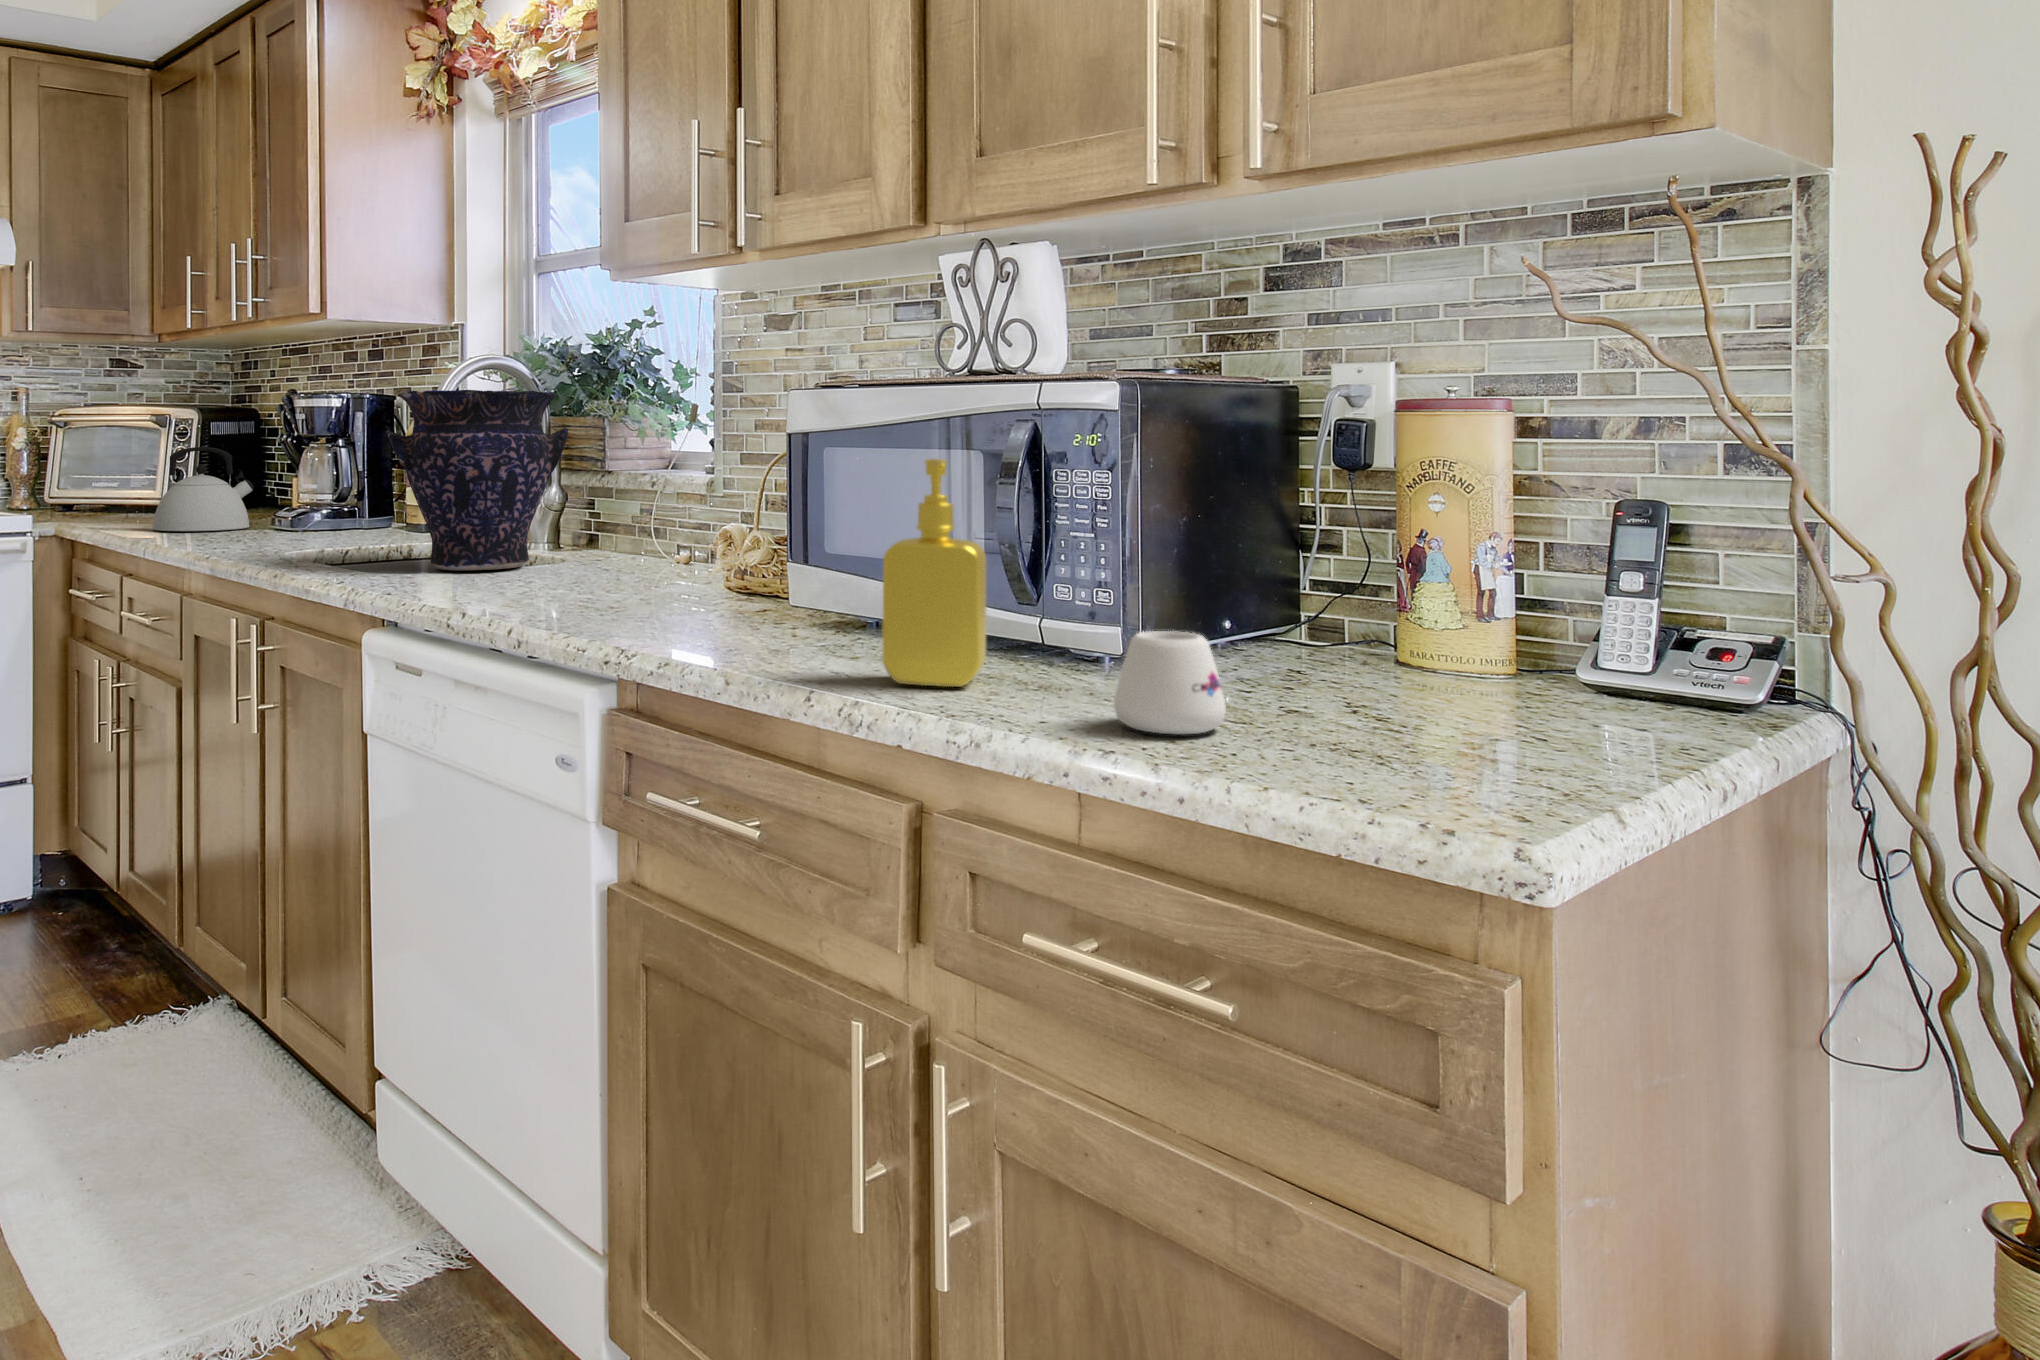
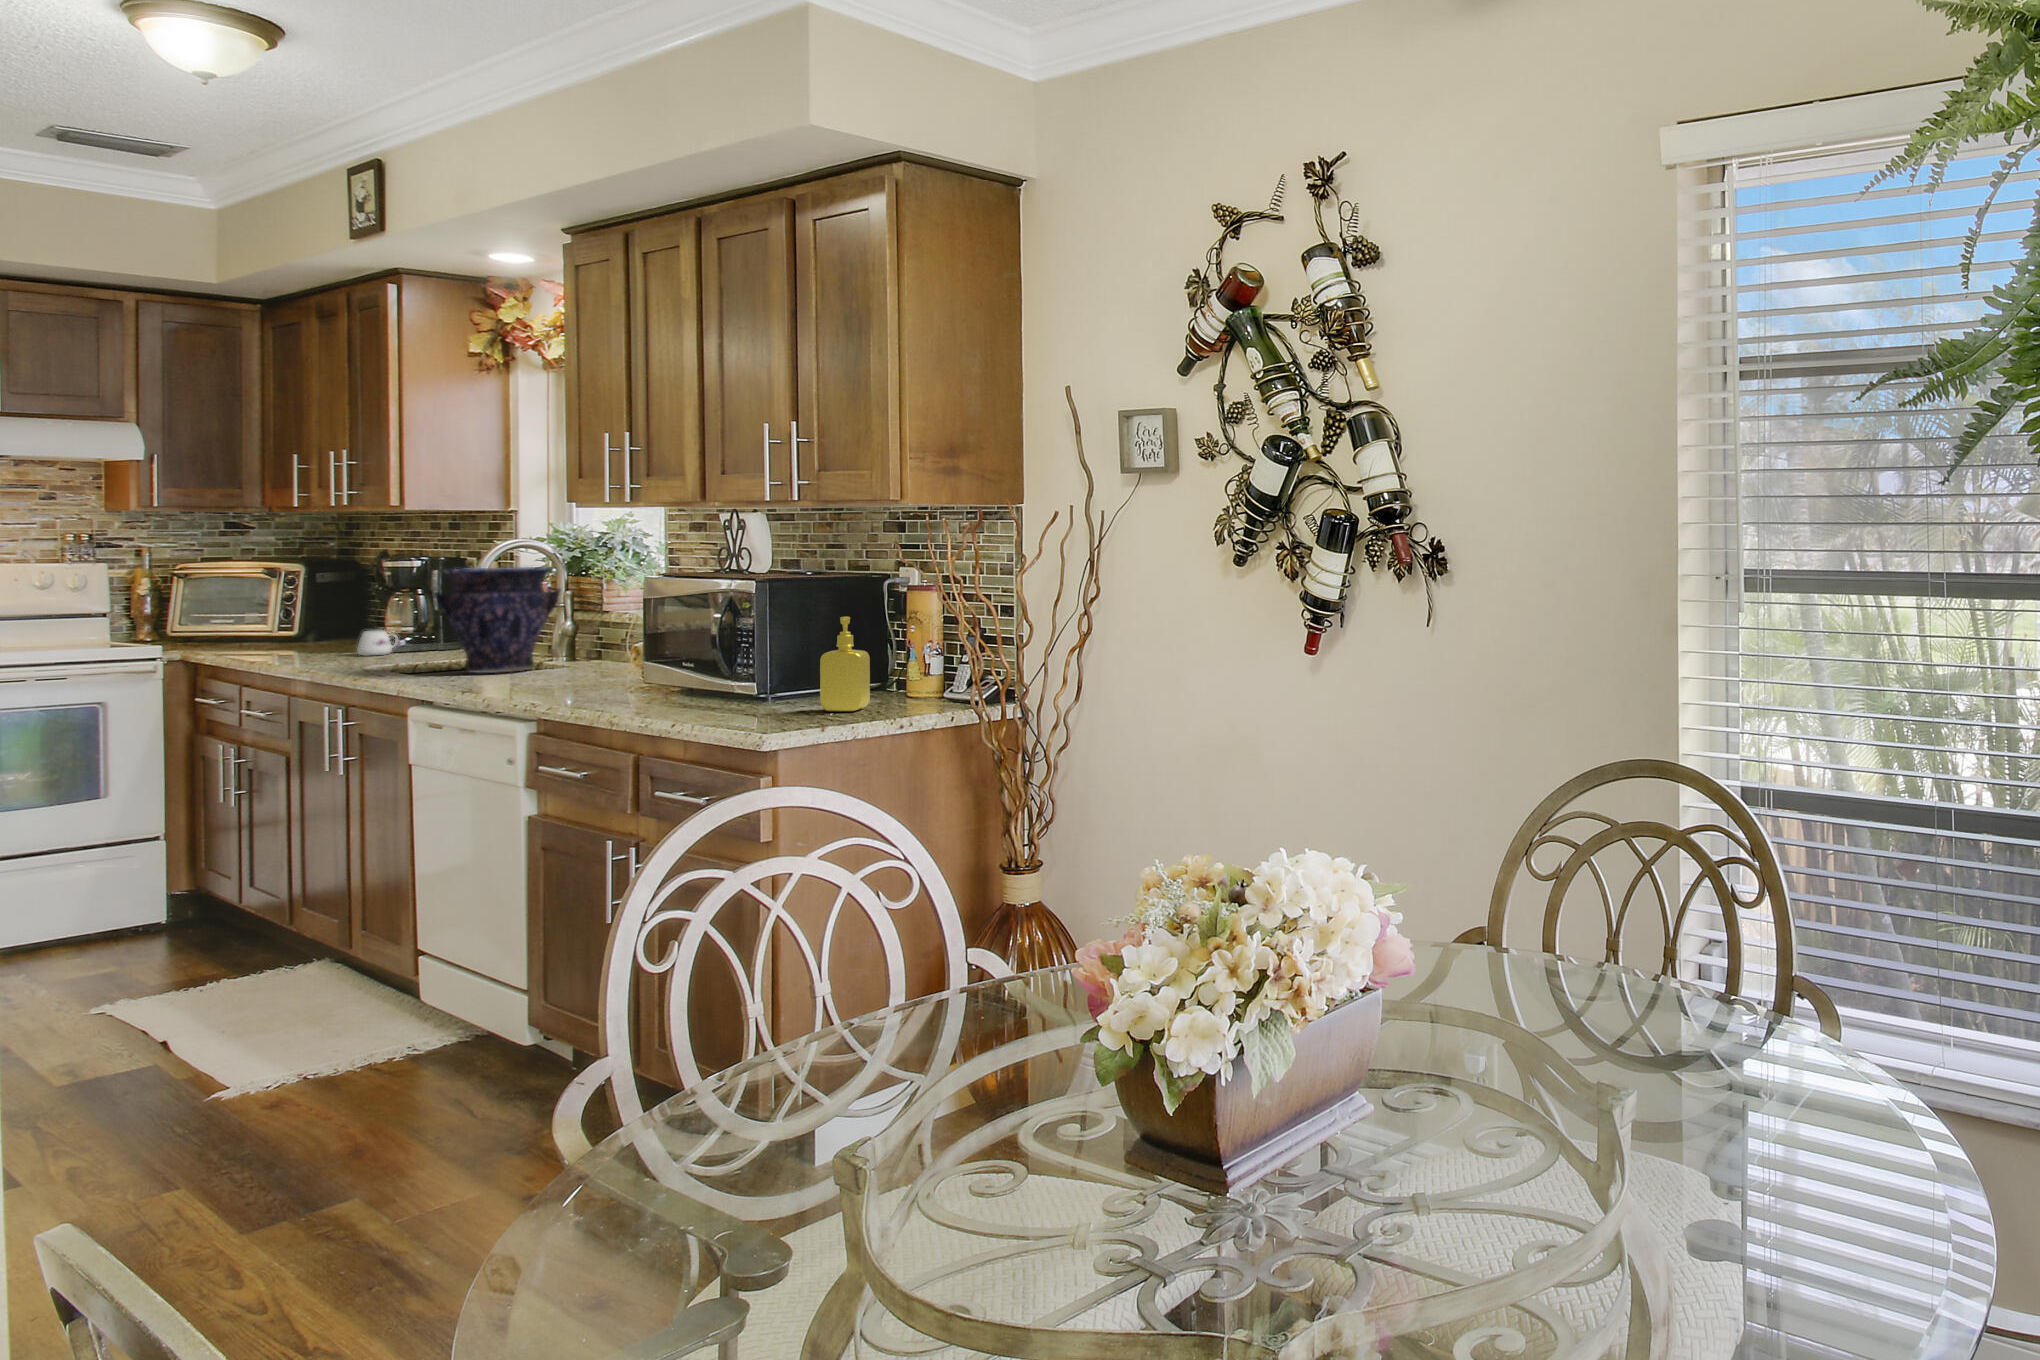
kettle: present [152,447,254,531] -> none [265,595,351,654]
soap dispenser: present [882,459,987,687] -> present [820,616,870,712]
mug: present [1114,631,1226,734] -> present [357,630,398,656]

